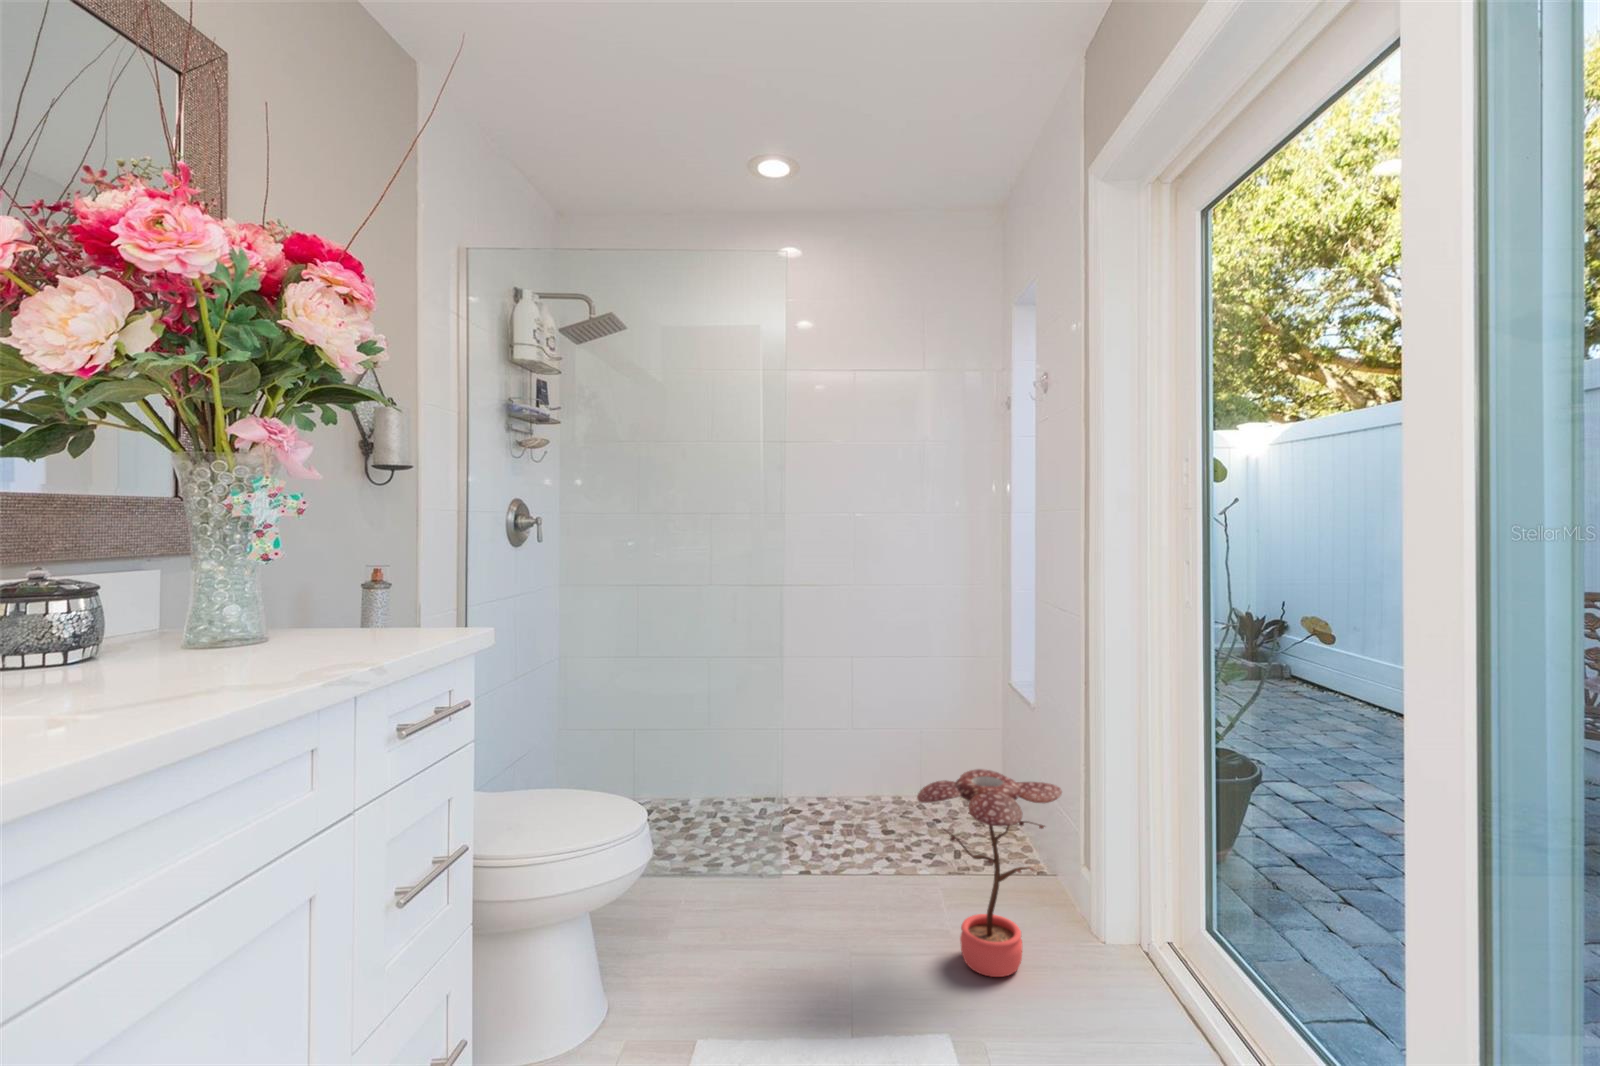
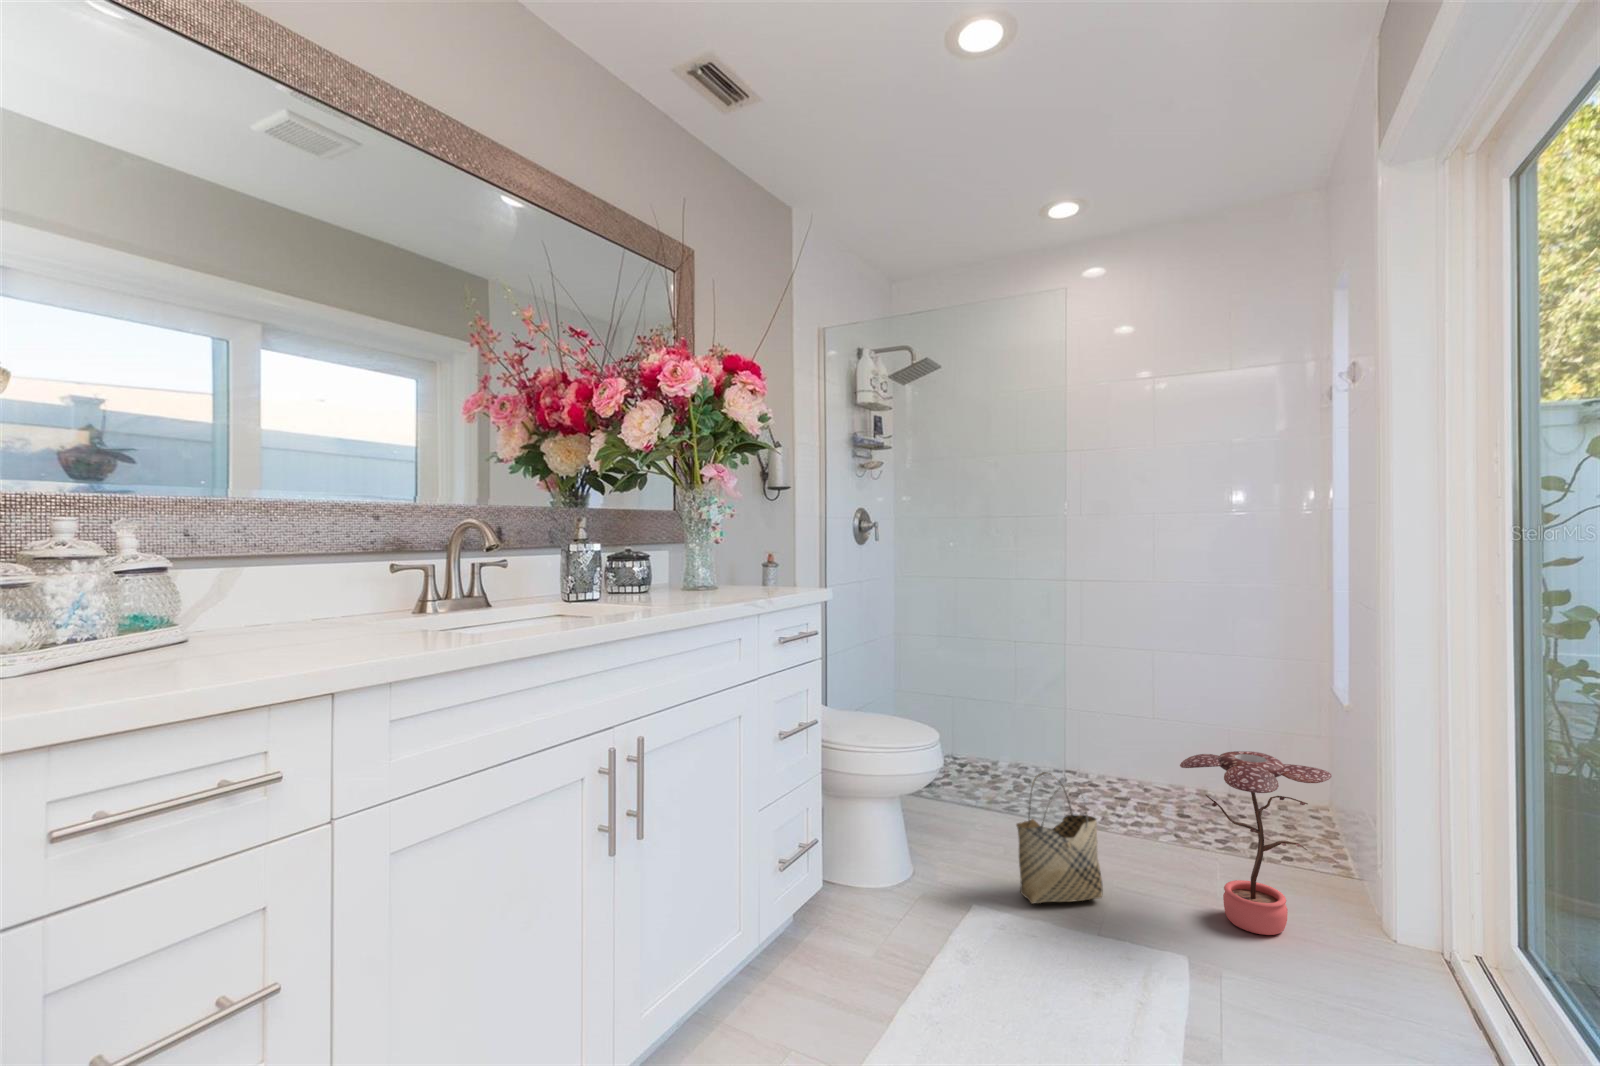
woven basket: none [740,829,838,1007] -> present [1016,772,1103,903]

